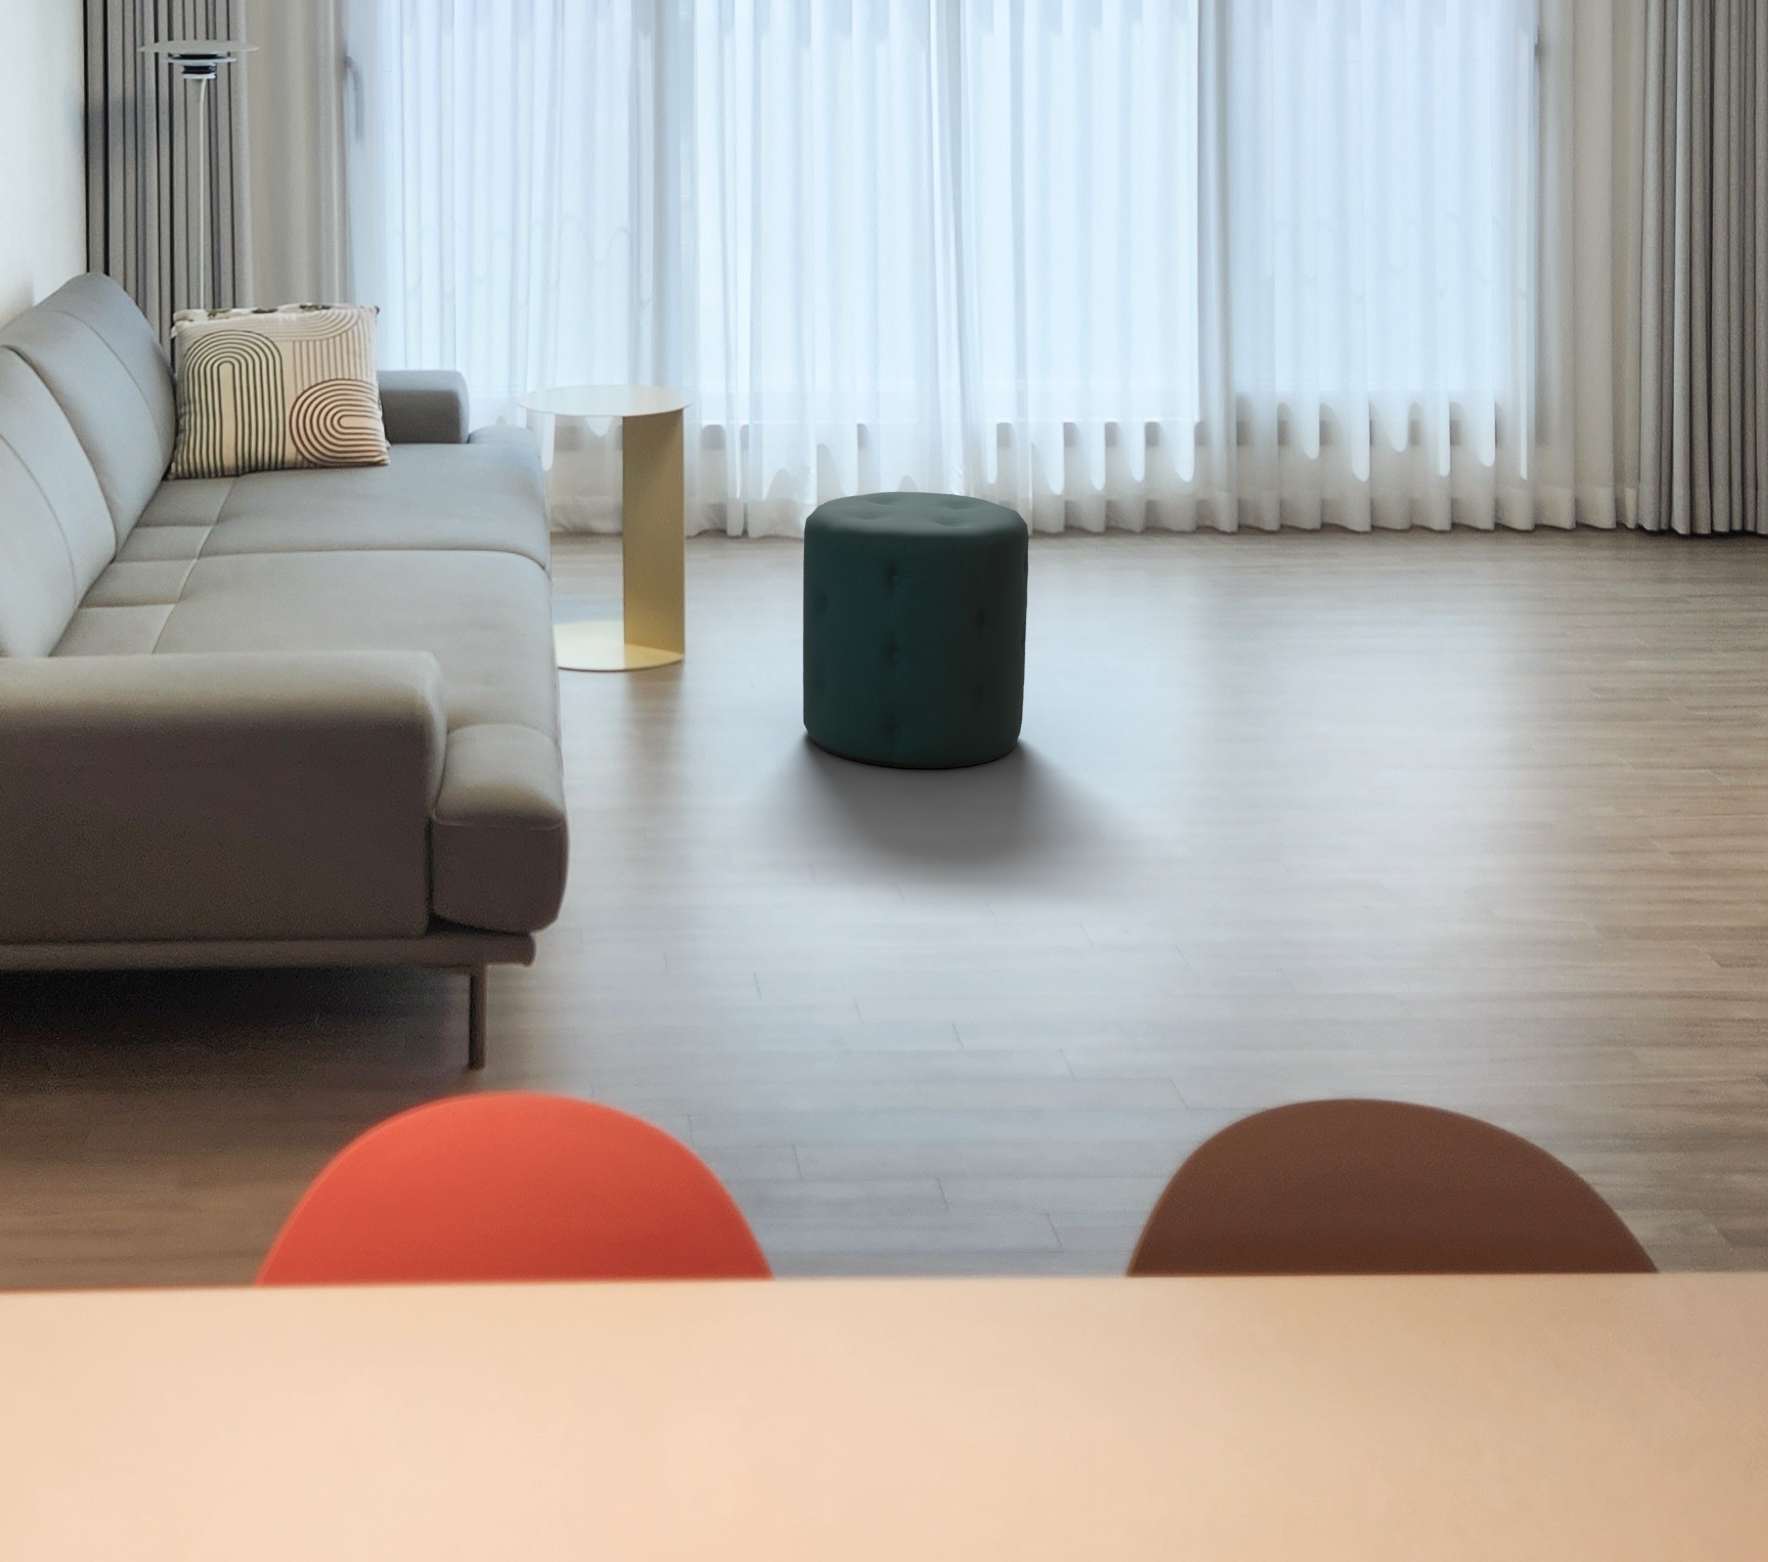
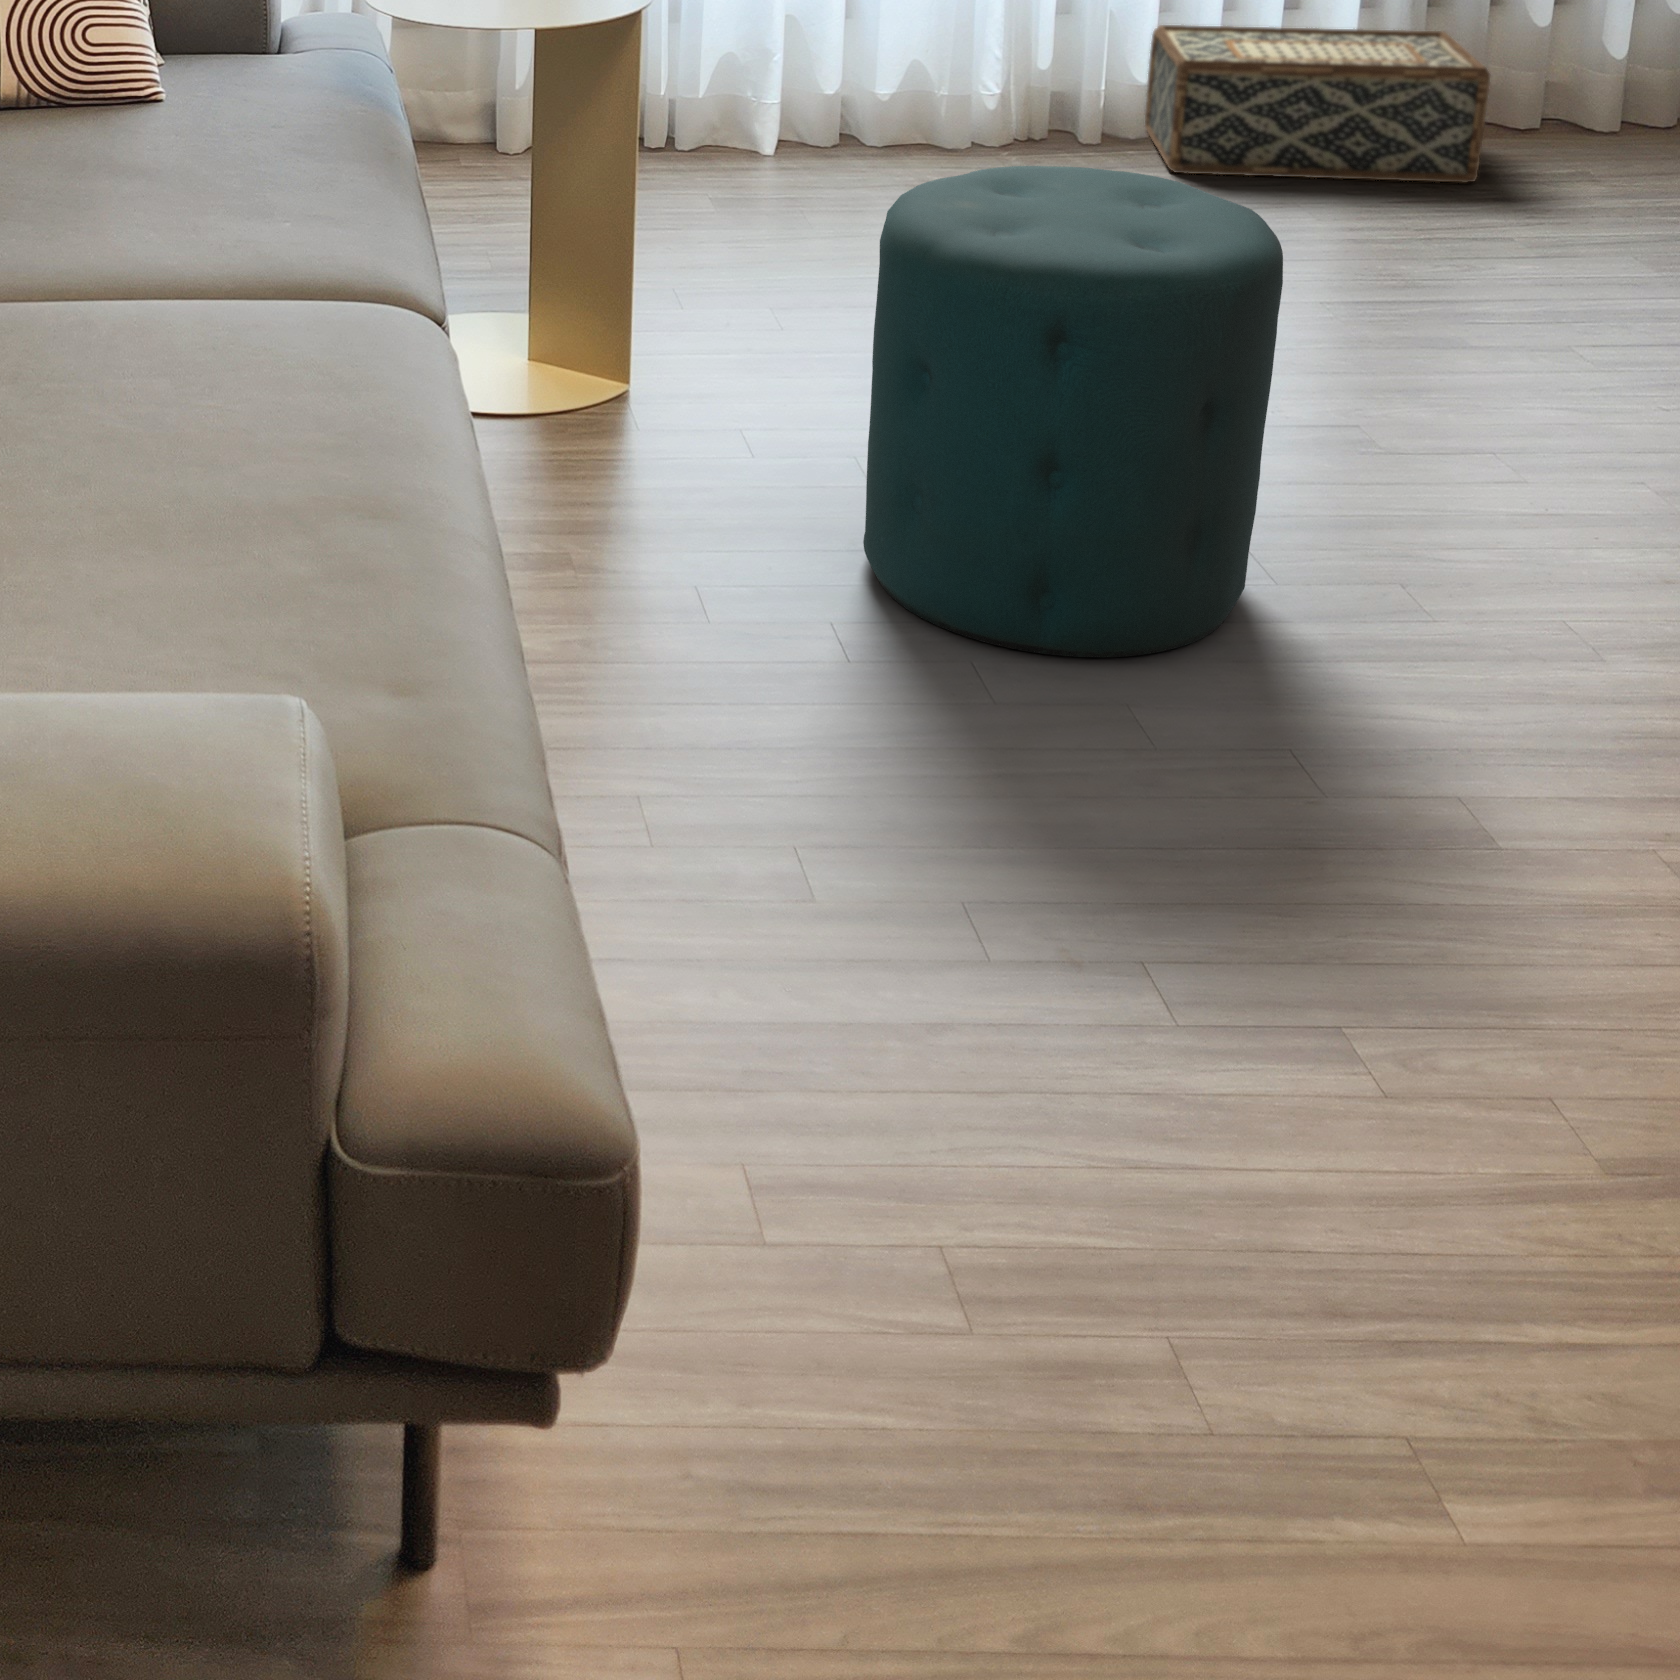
woven basket: none [1061,456,1267,556] -> present [1145,25,1490,182]

